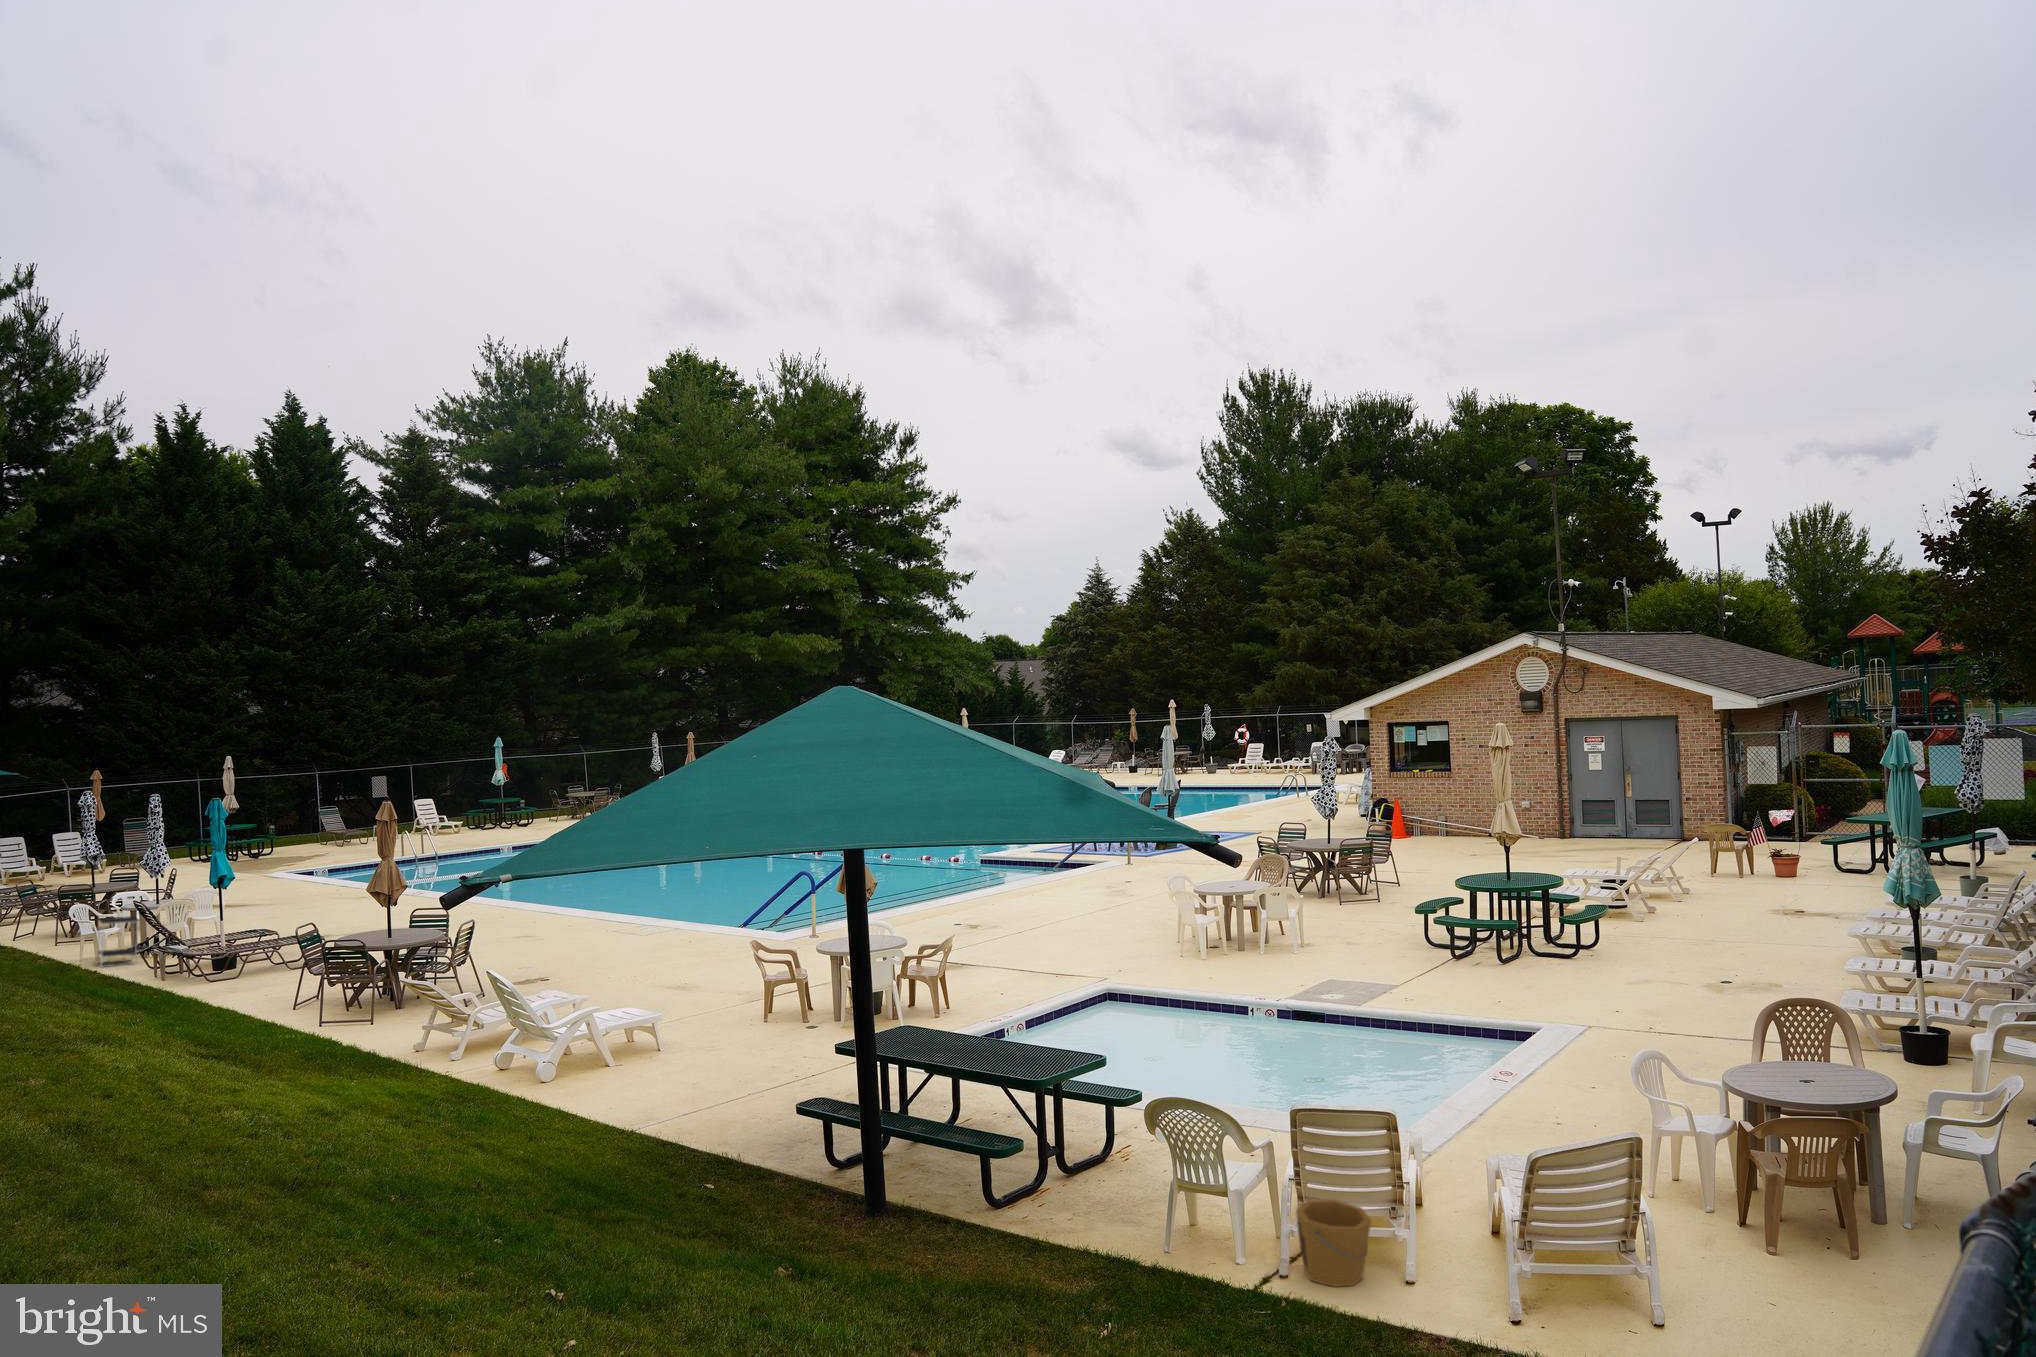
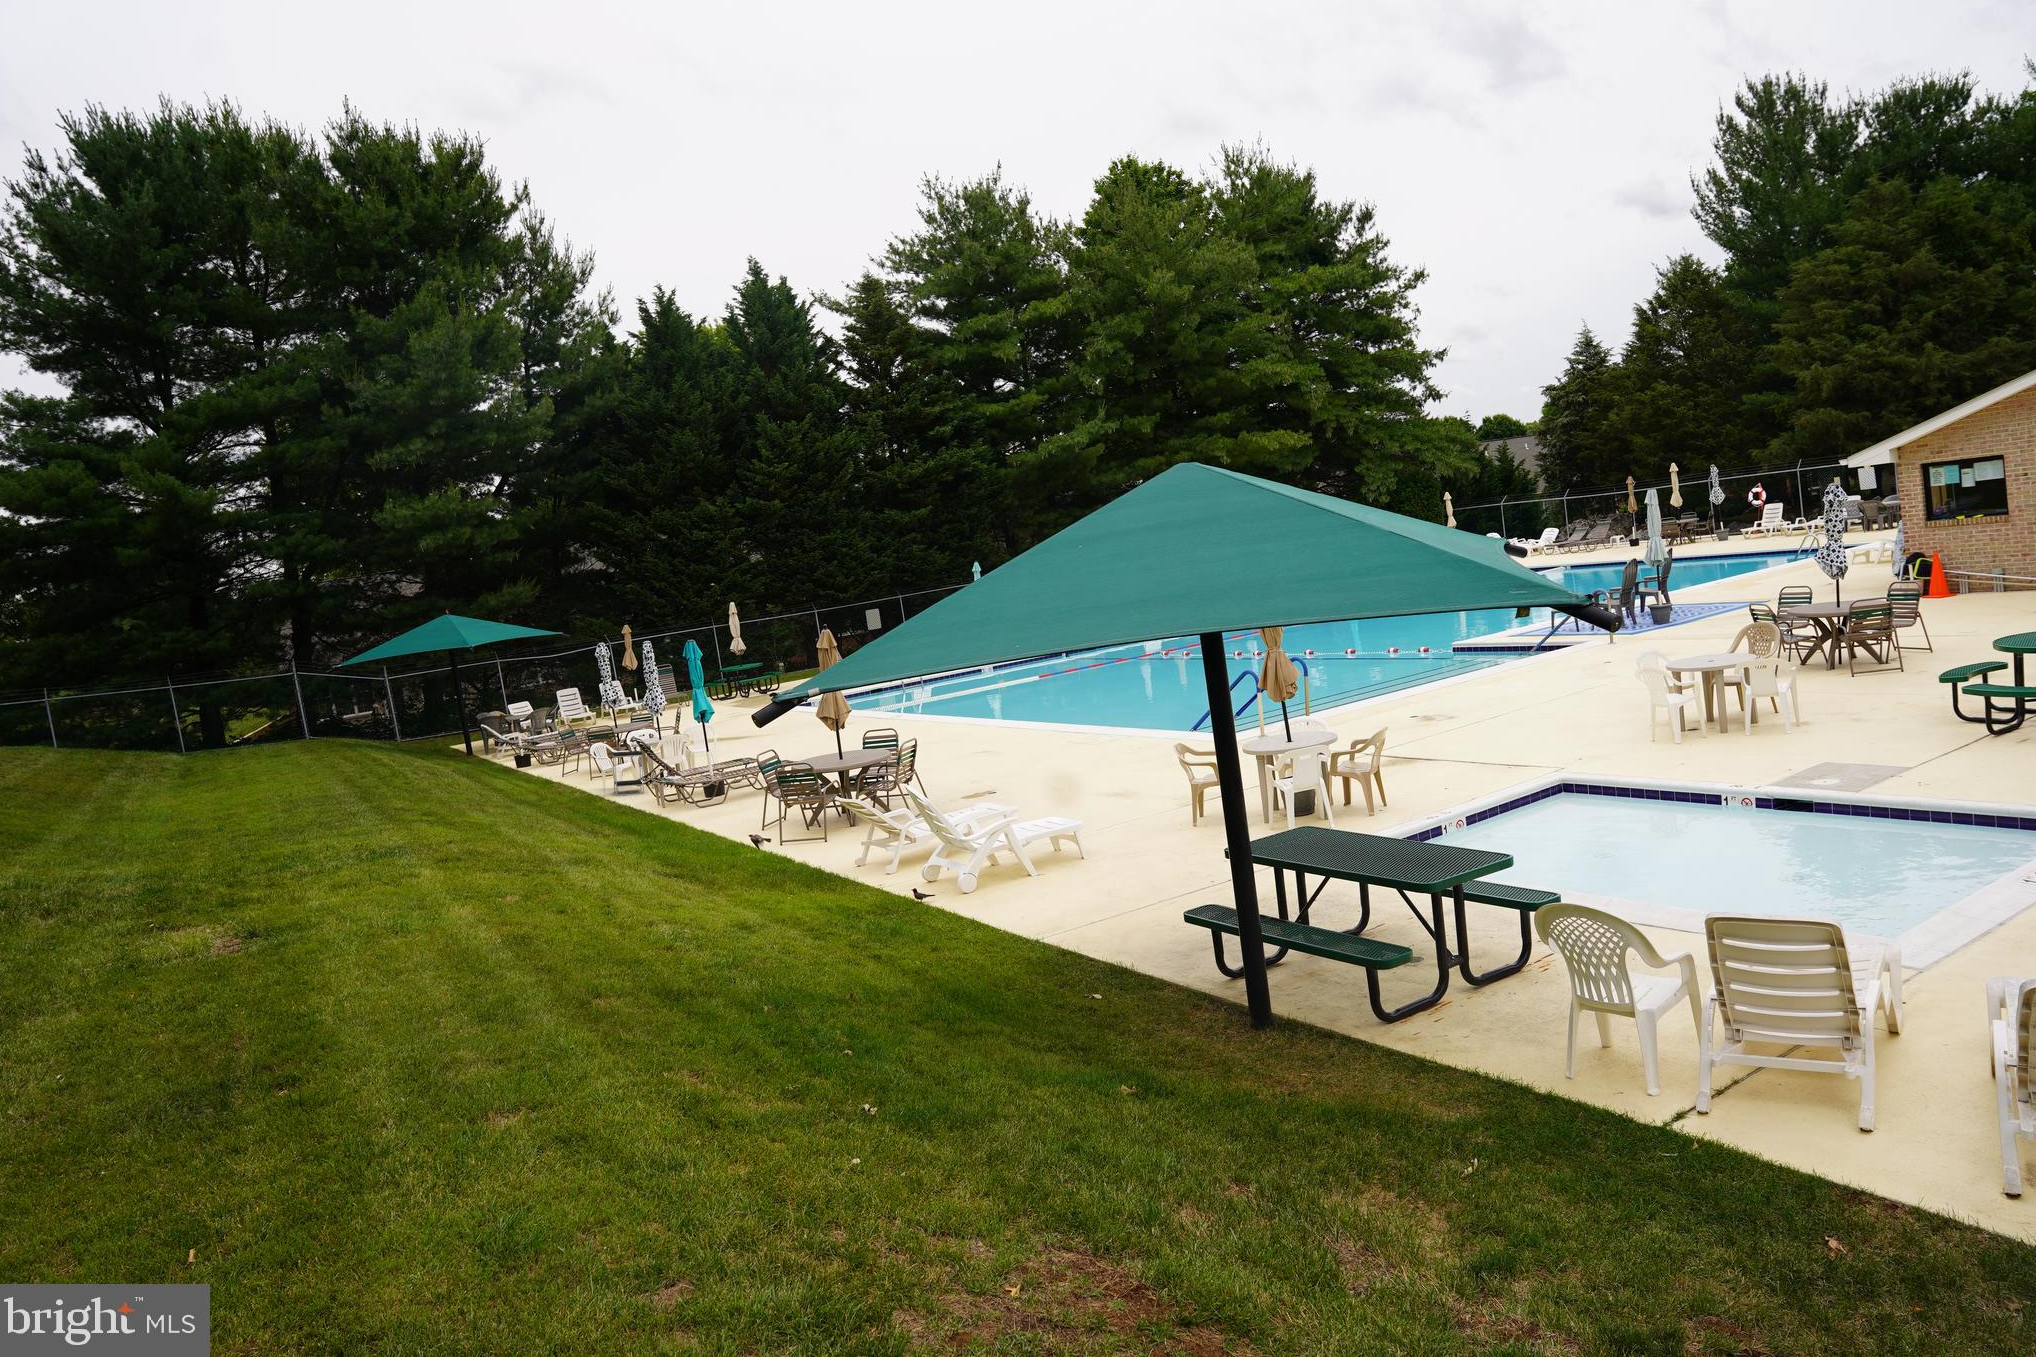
bucket: present [1296,1199,1371,1287] -> none [1708,1021,1804,1116]

